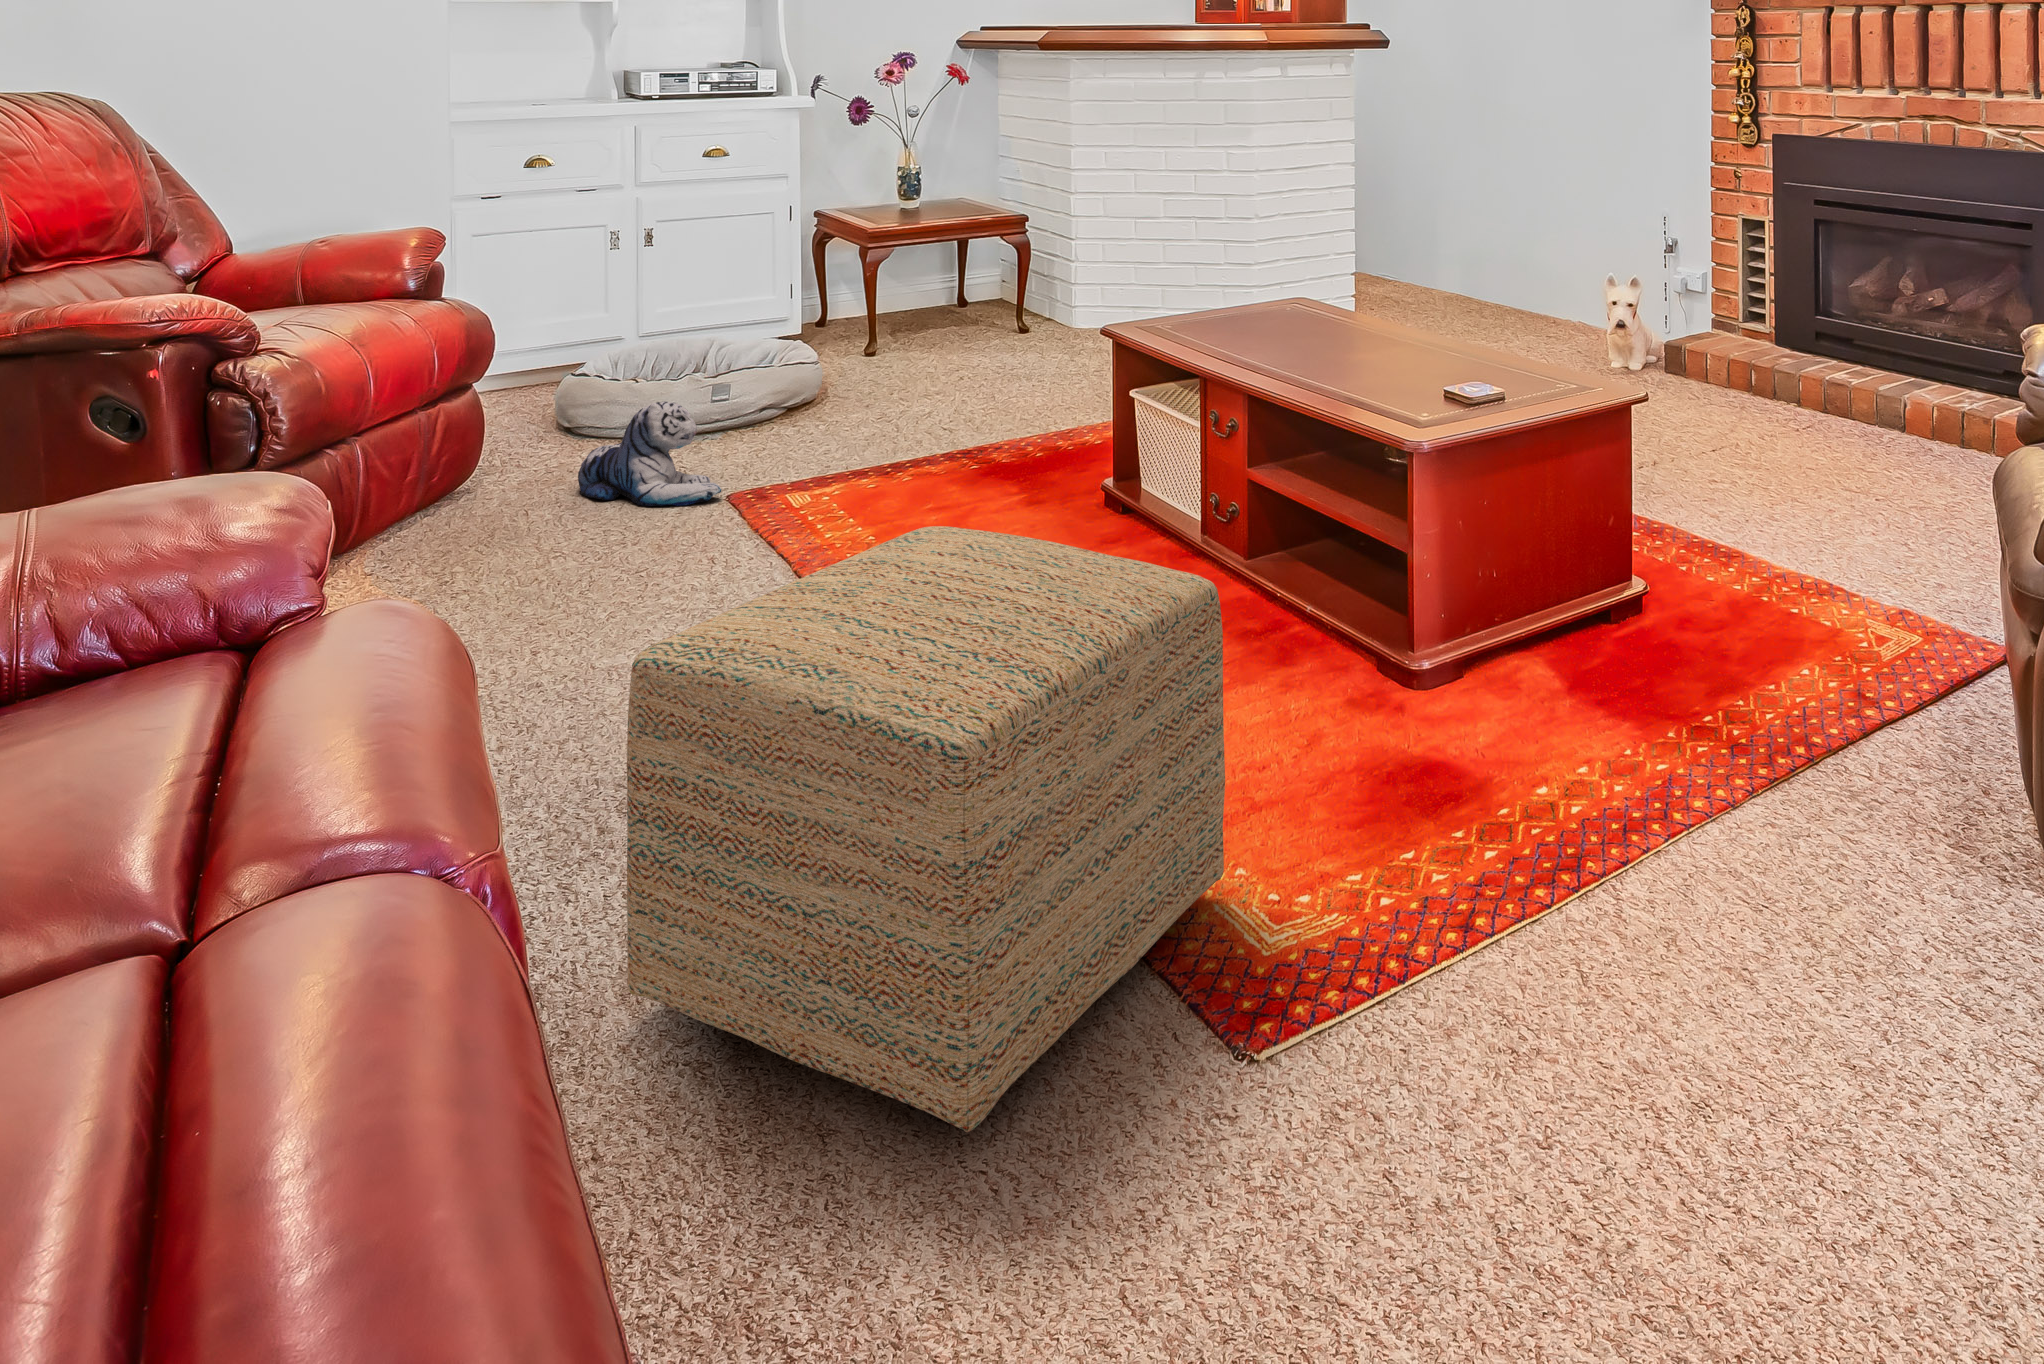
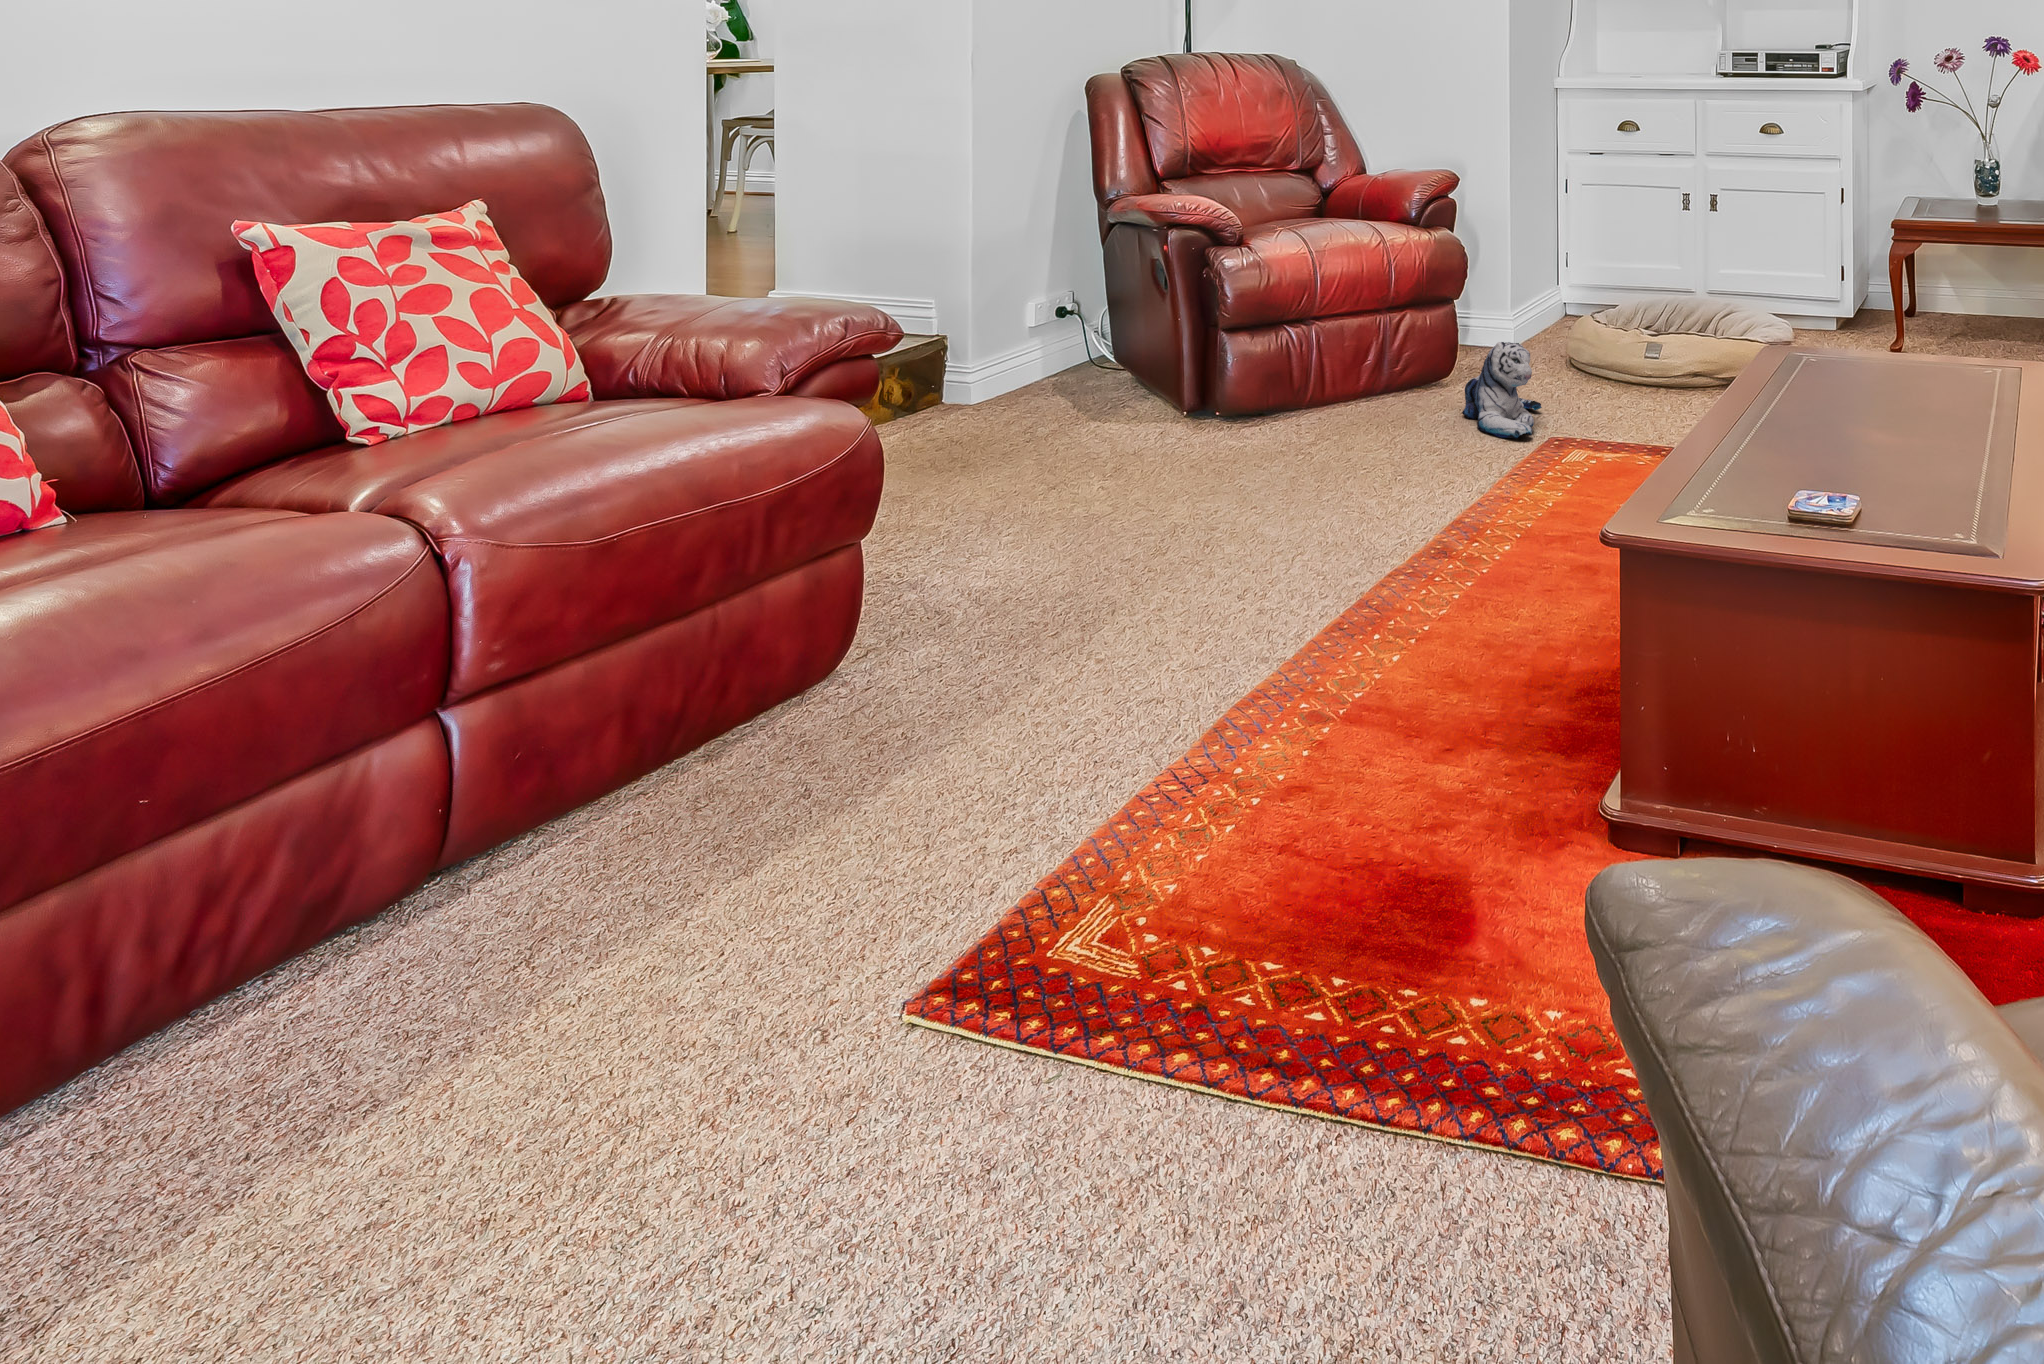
ottoman: present [627,526,1225,1133] -> none [673,461,1145,931]

